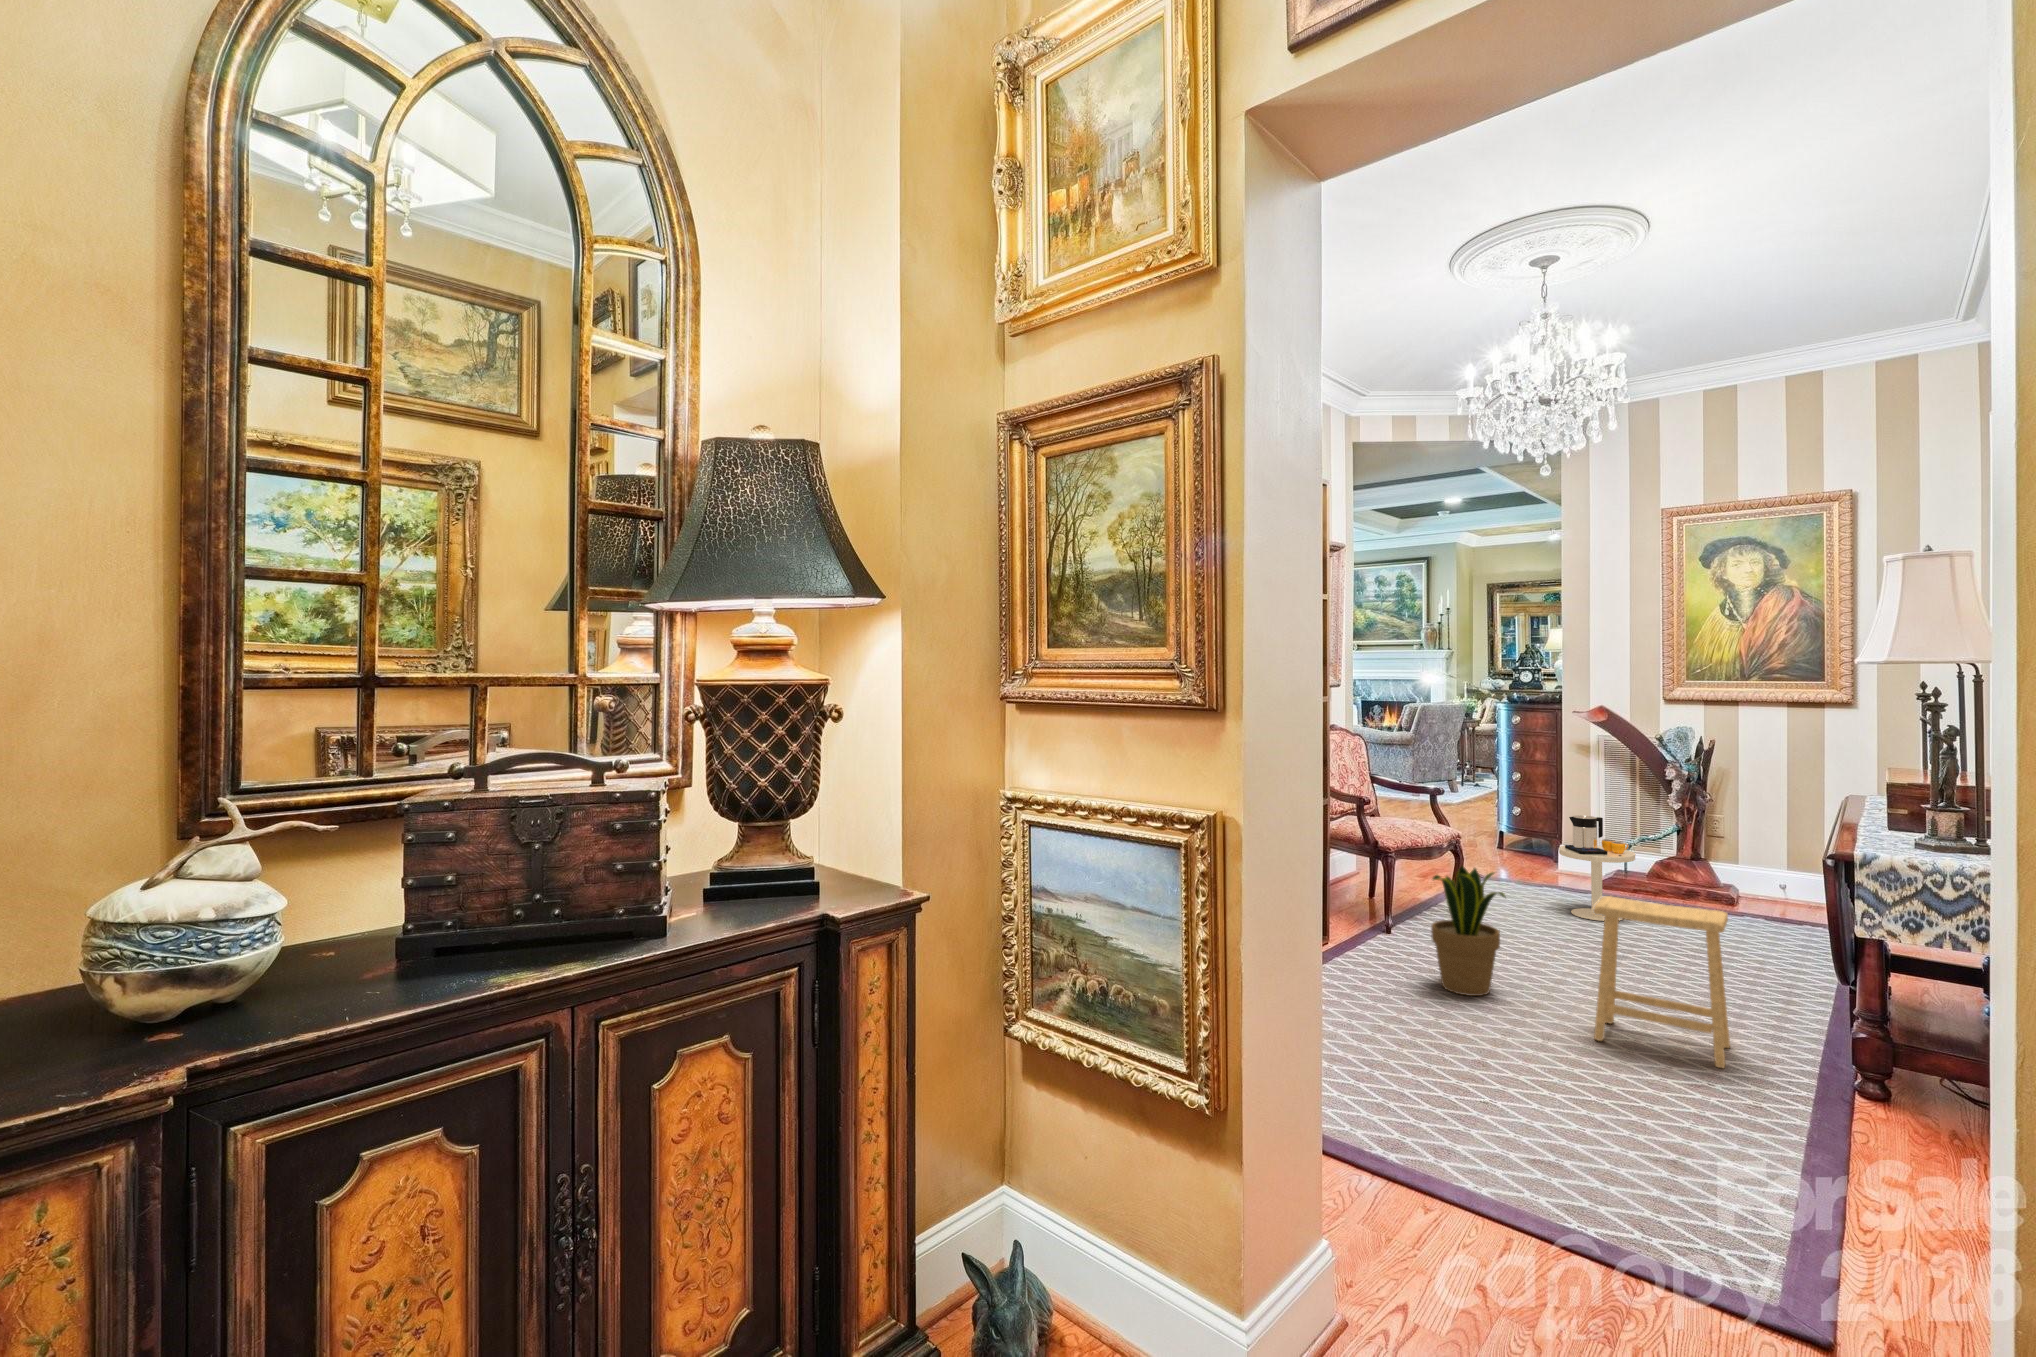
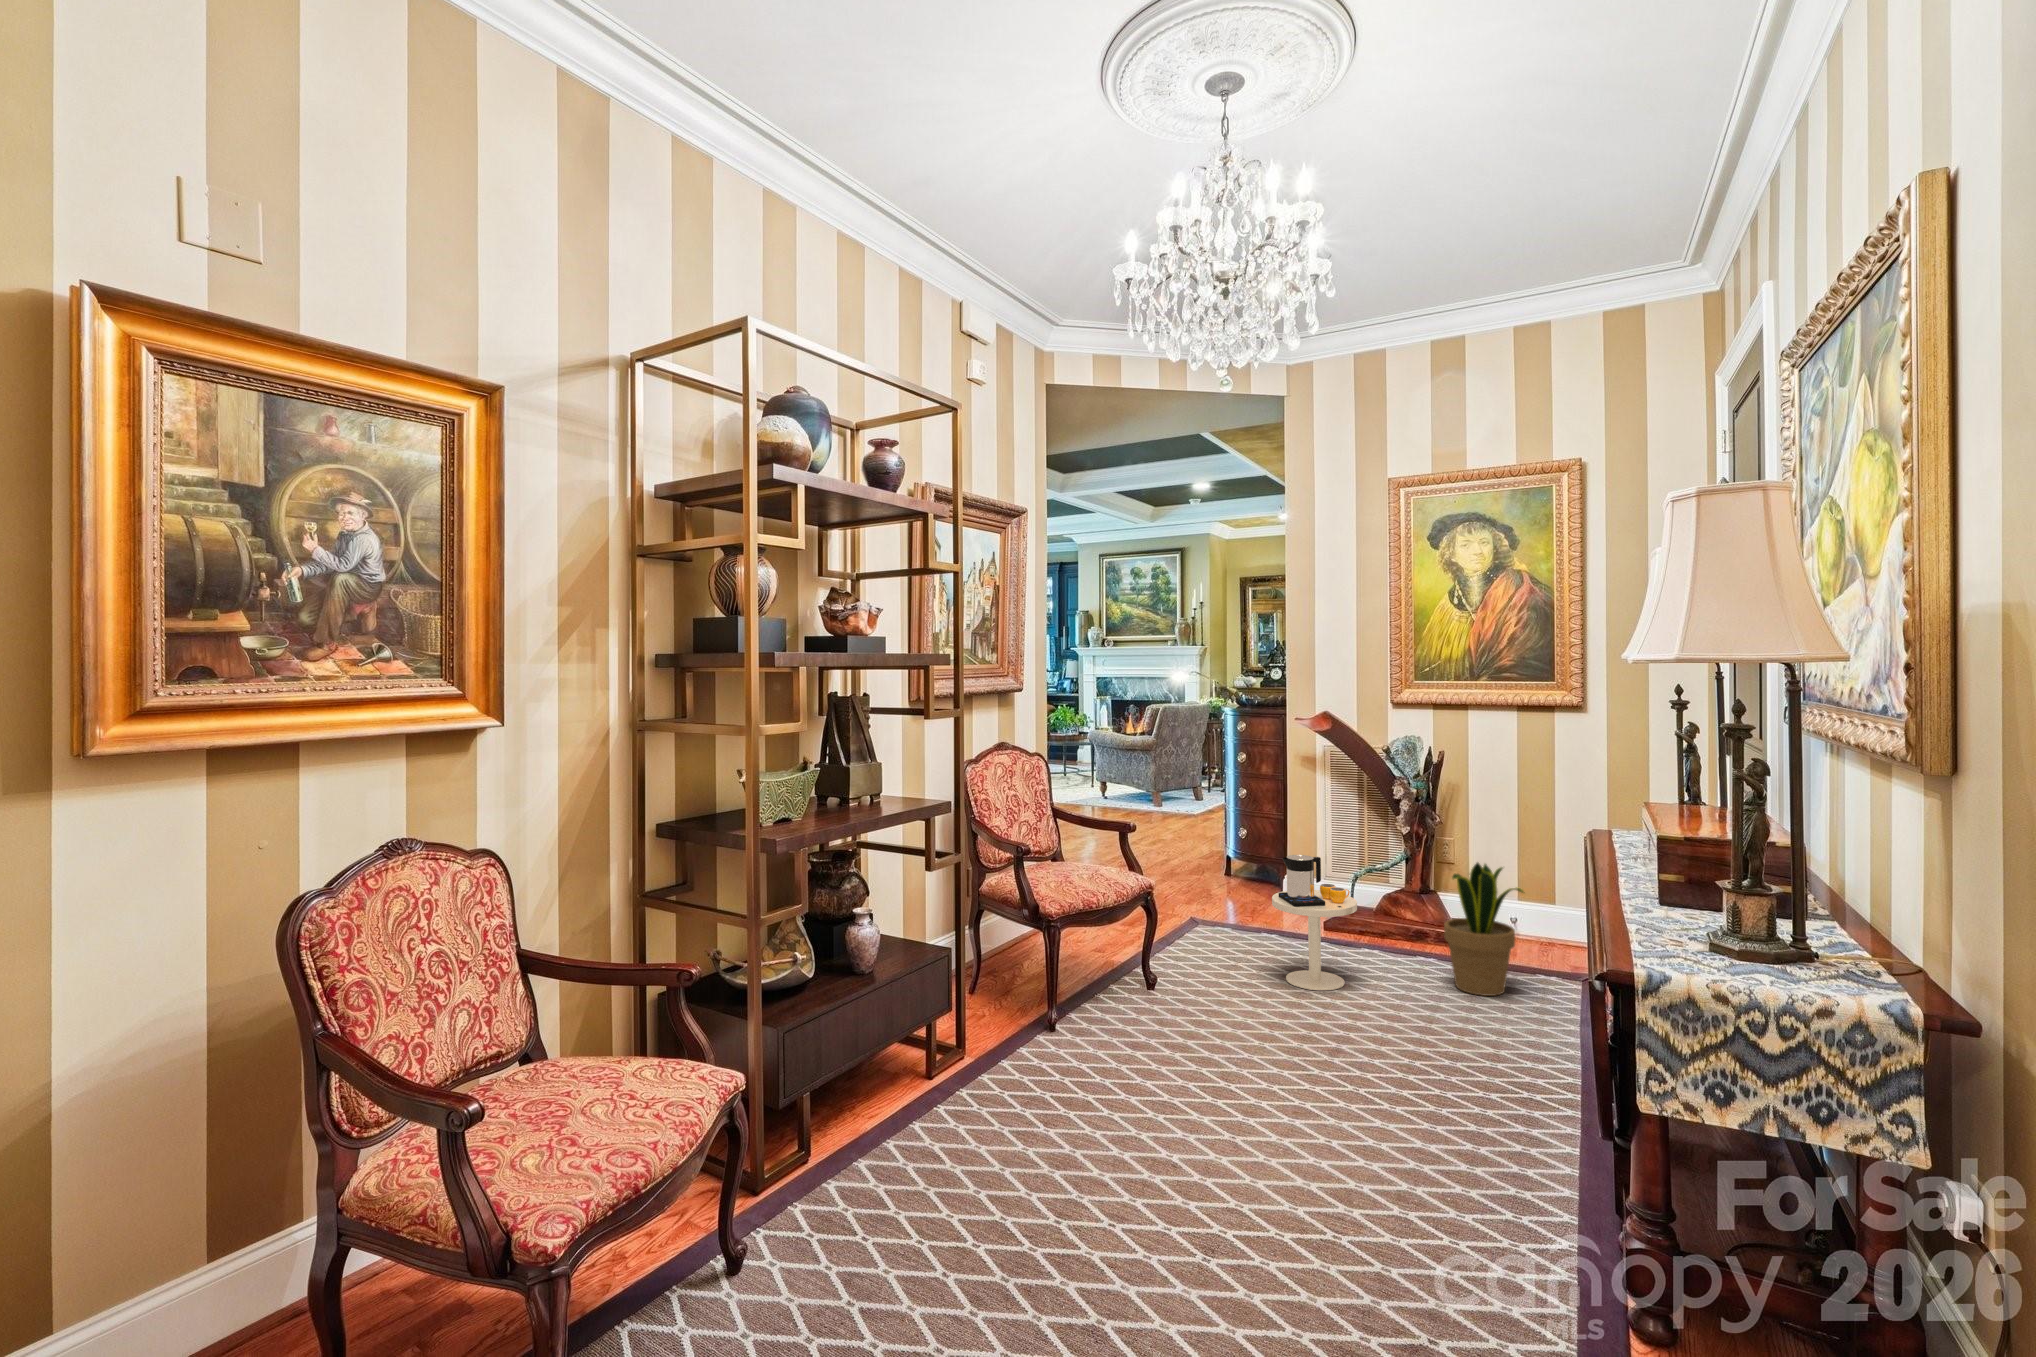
potted plant: present [1431,866,1505,996] -> present [1444,863,1523,996]
footstool: present [1594,896,1730,1068] -> none [1277,1015,1462,1300]

